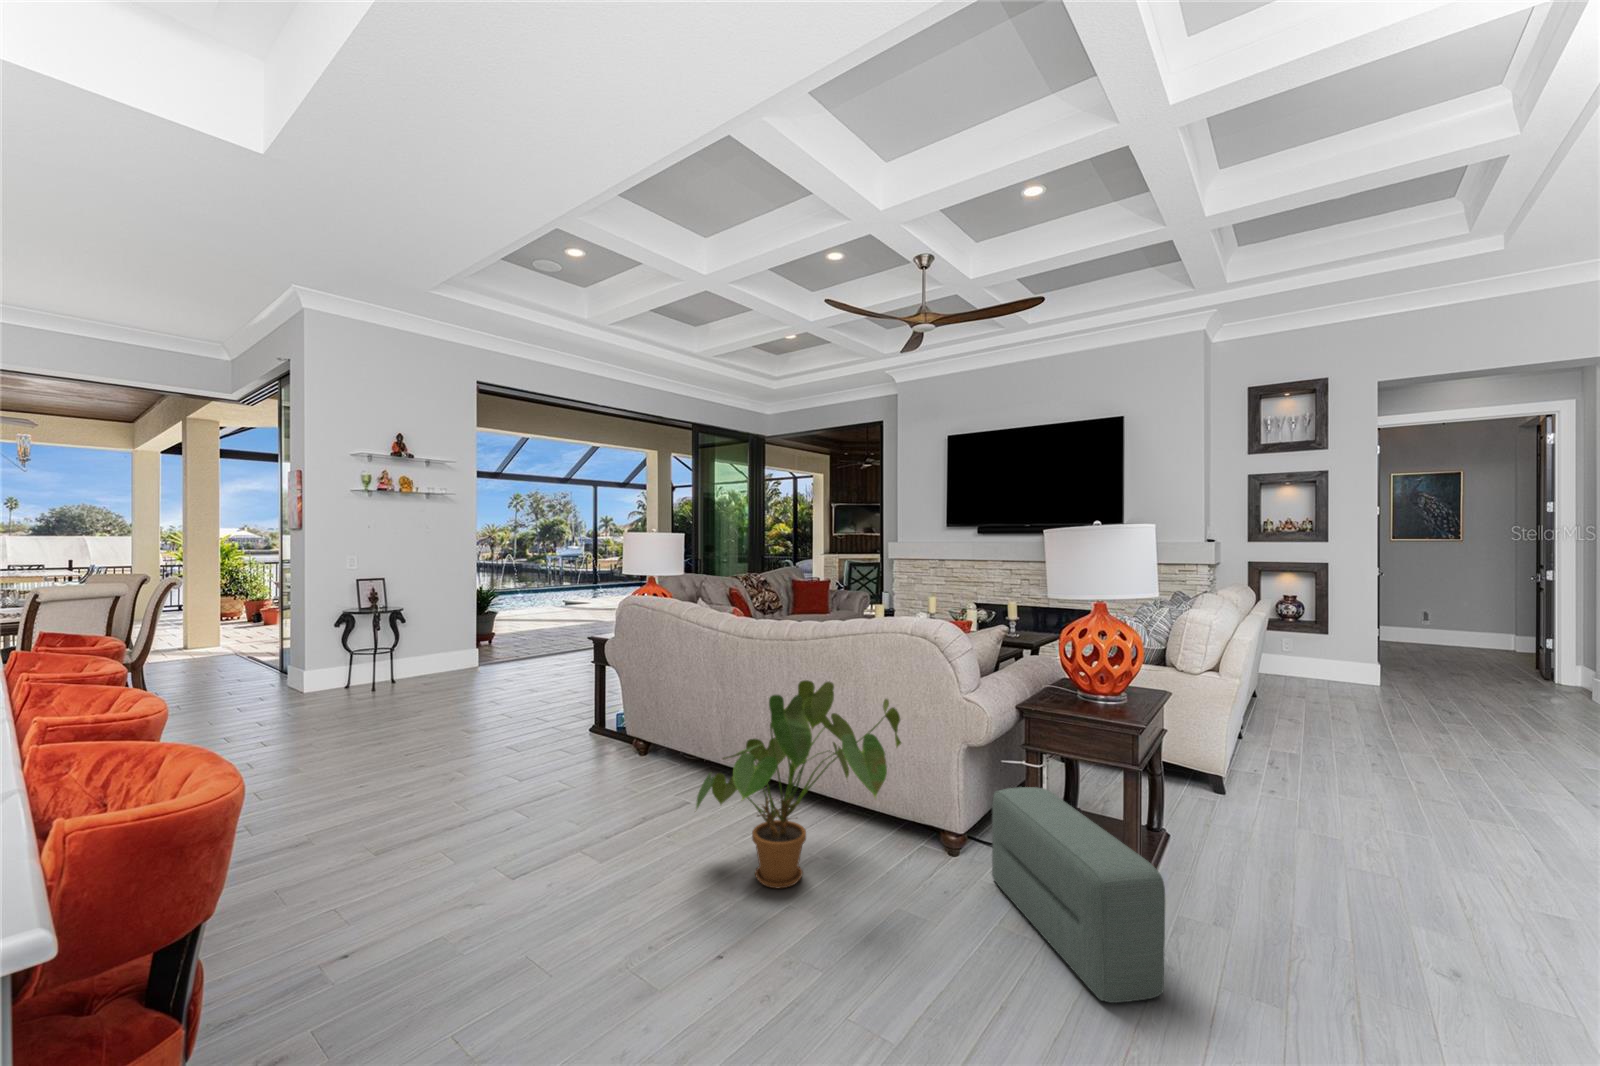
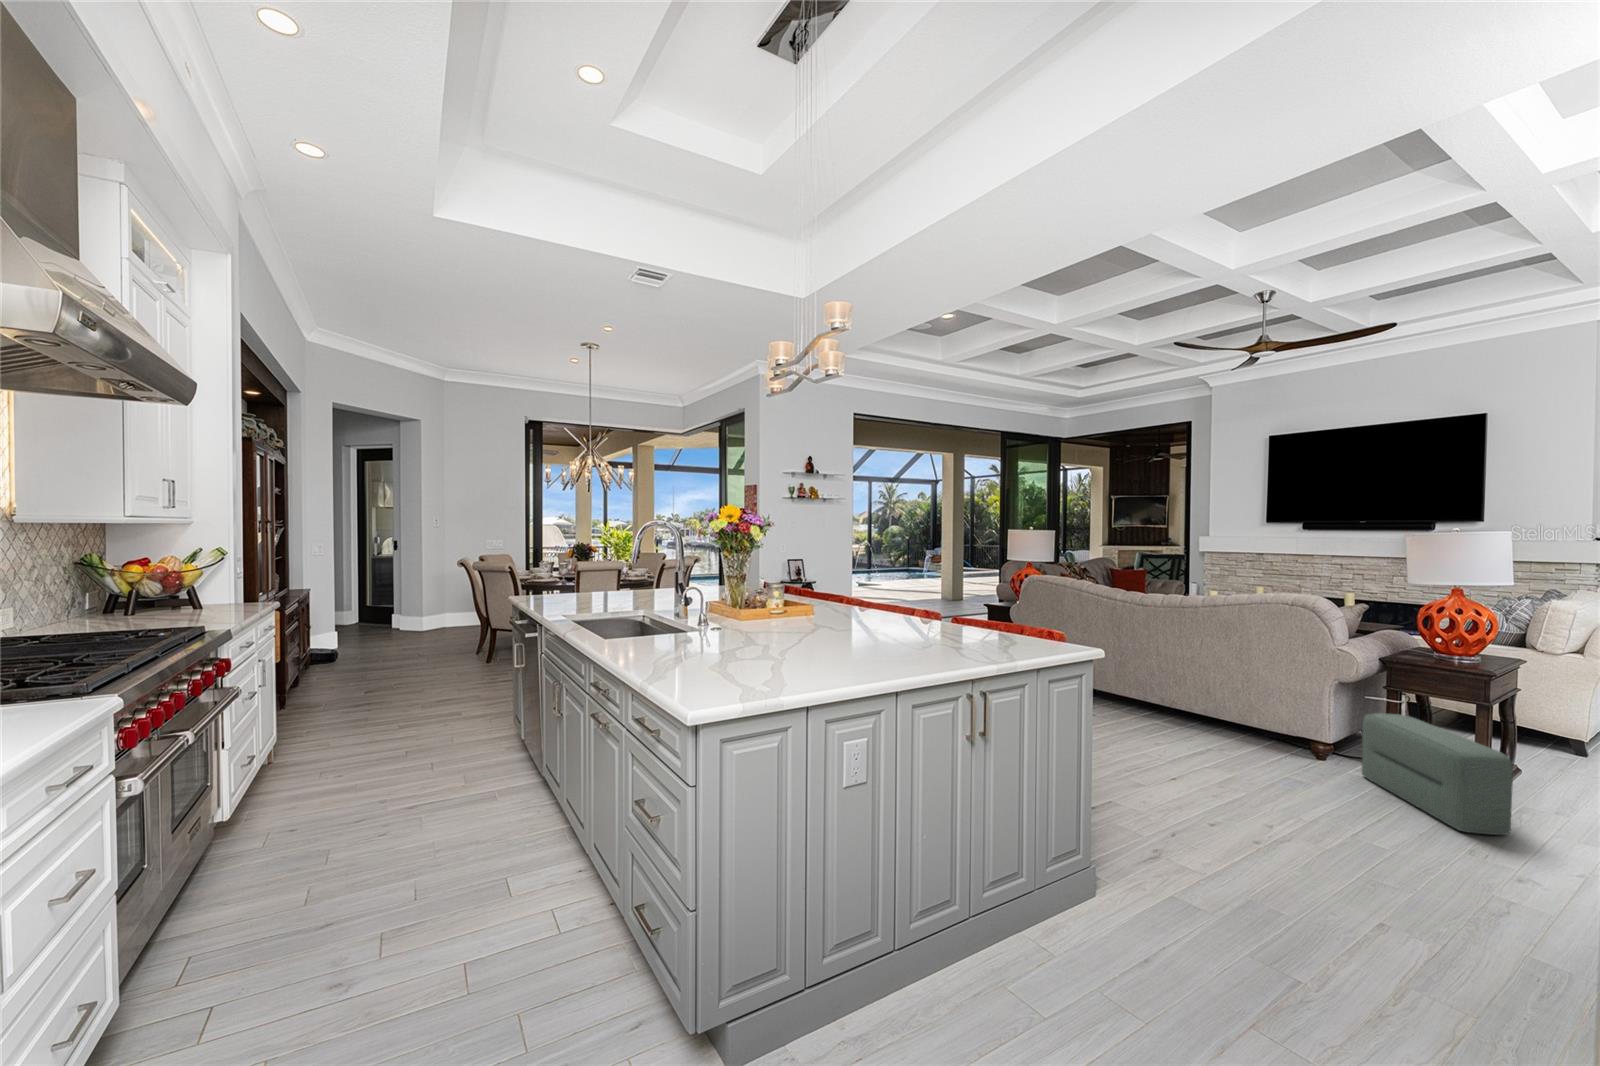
house plant: present [696,680,901,888] -> none [1137,634,1287,763]

